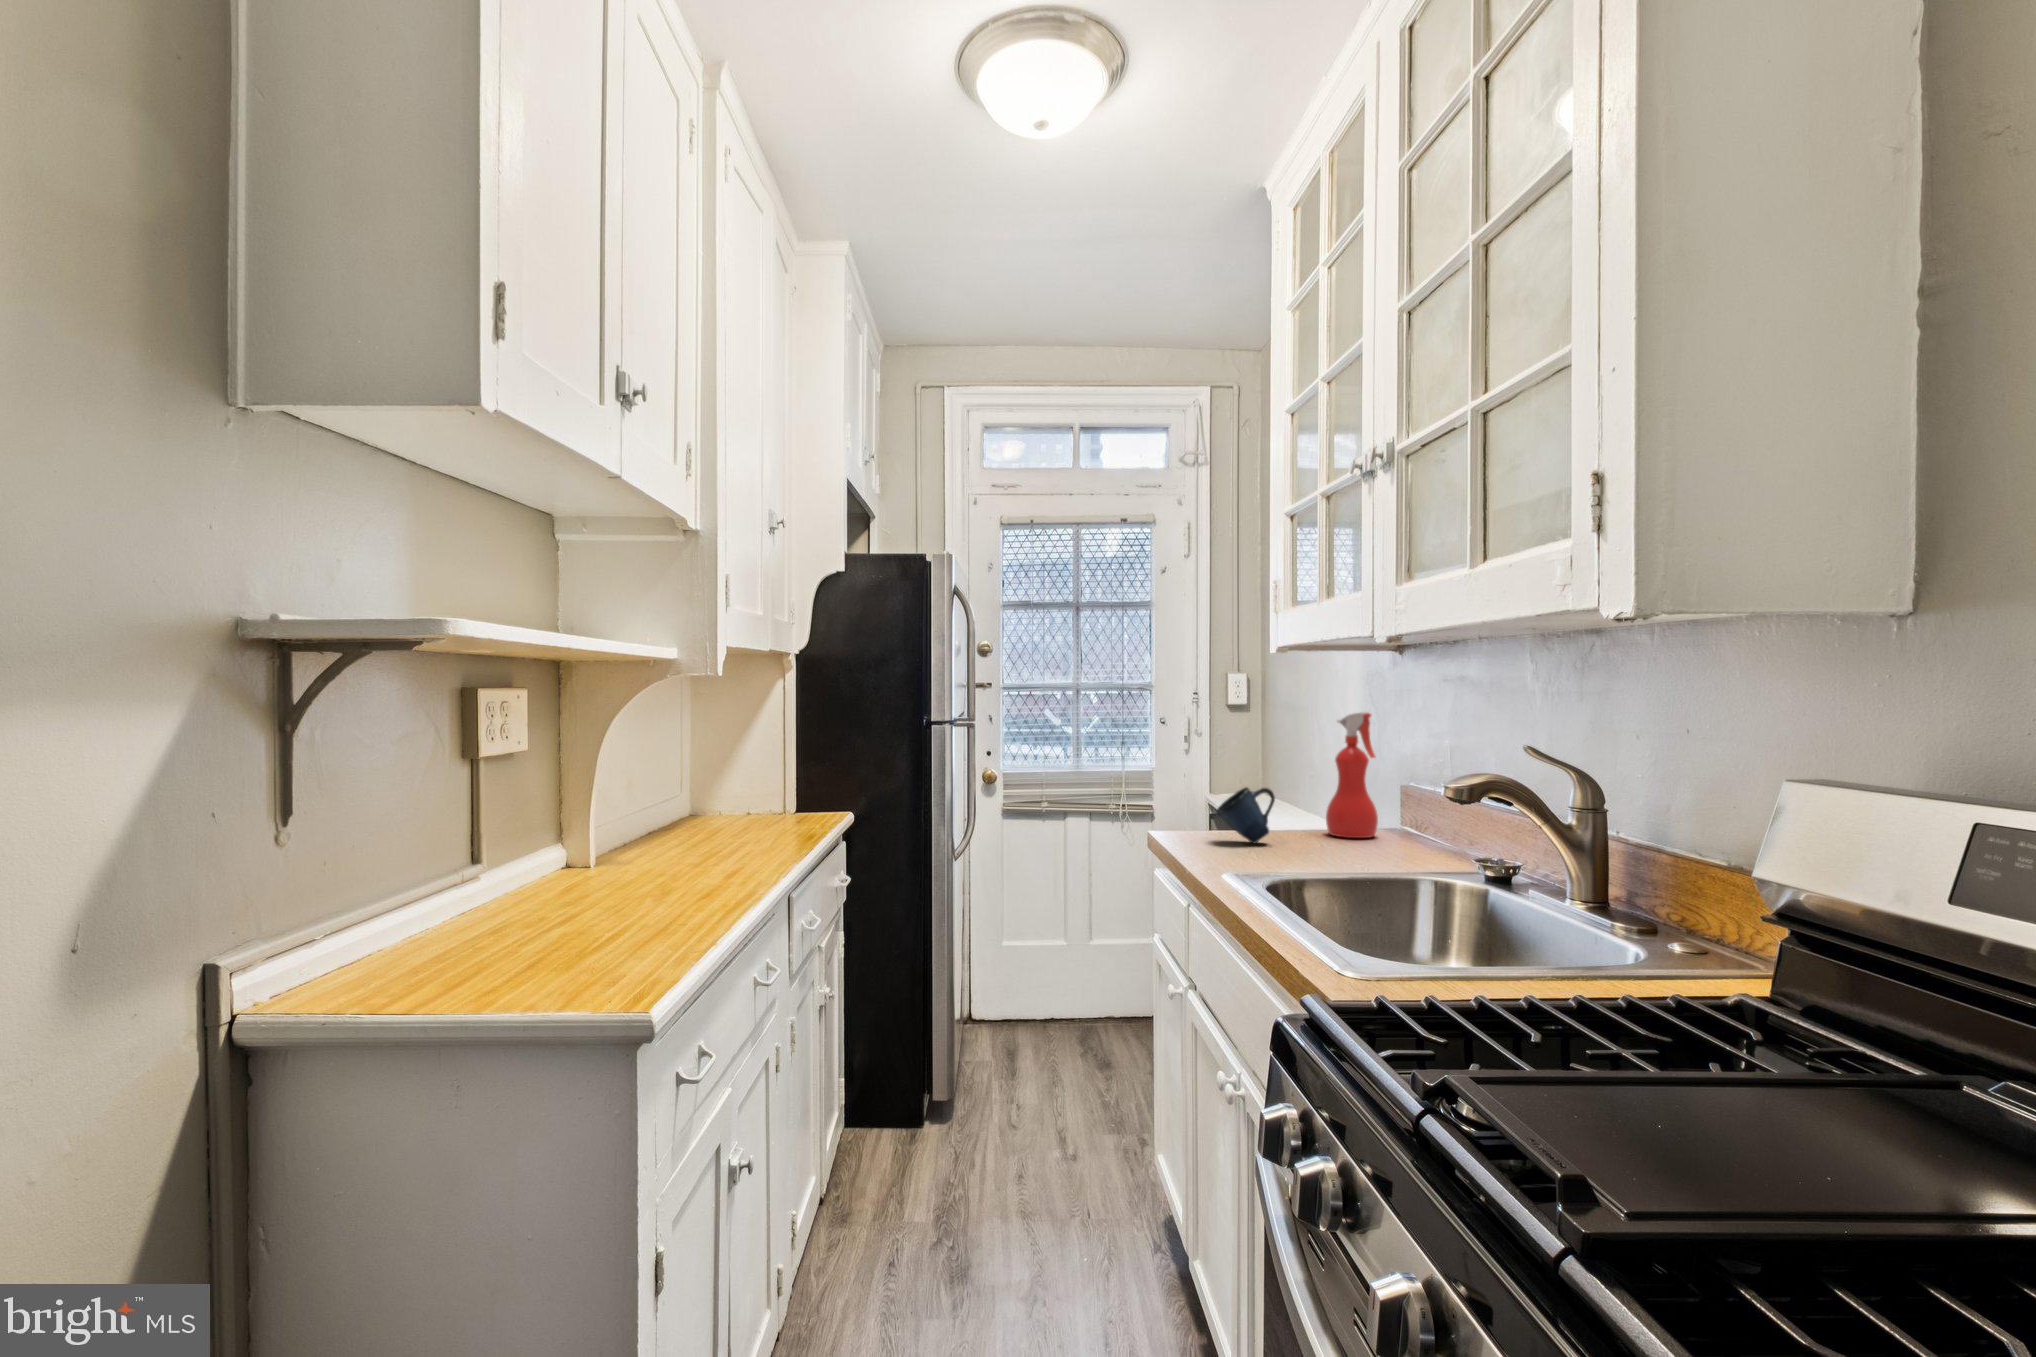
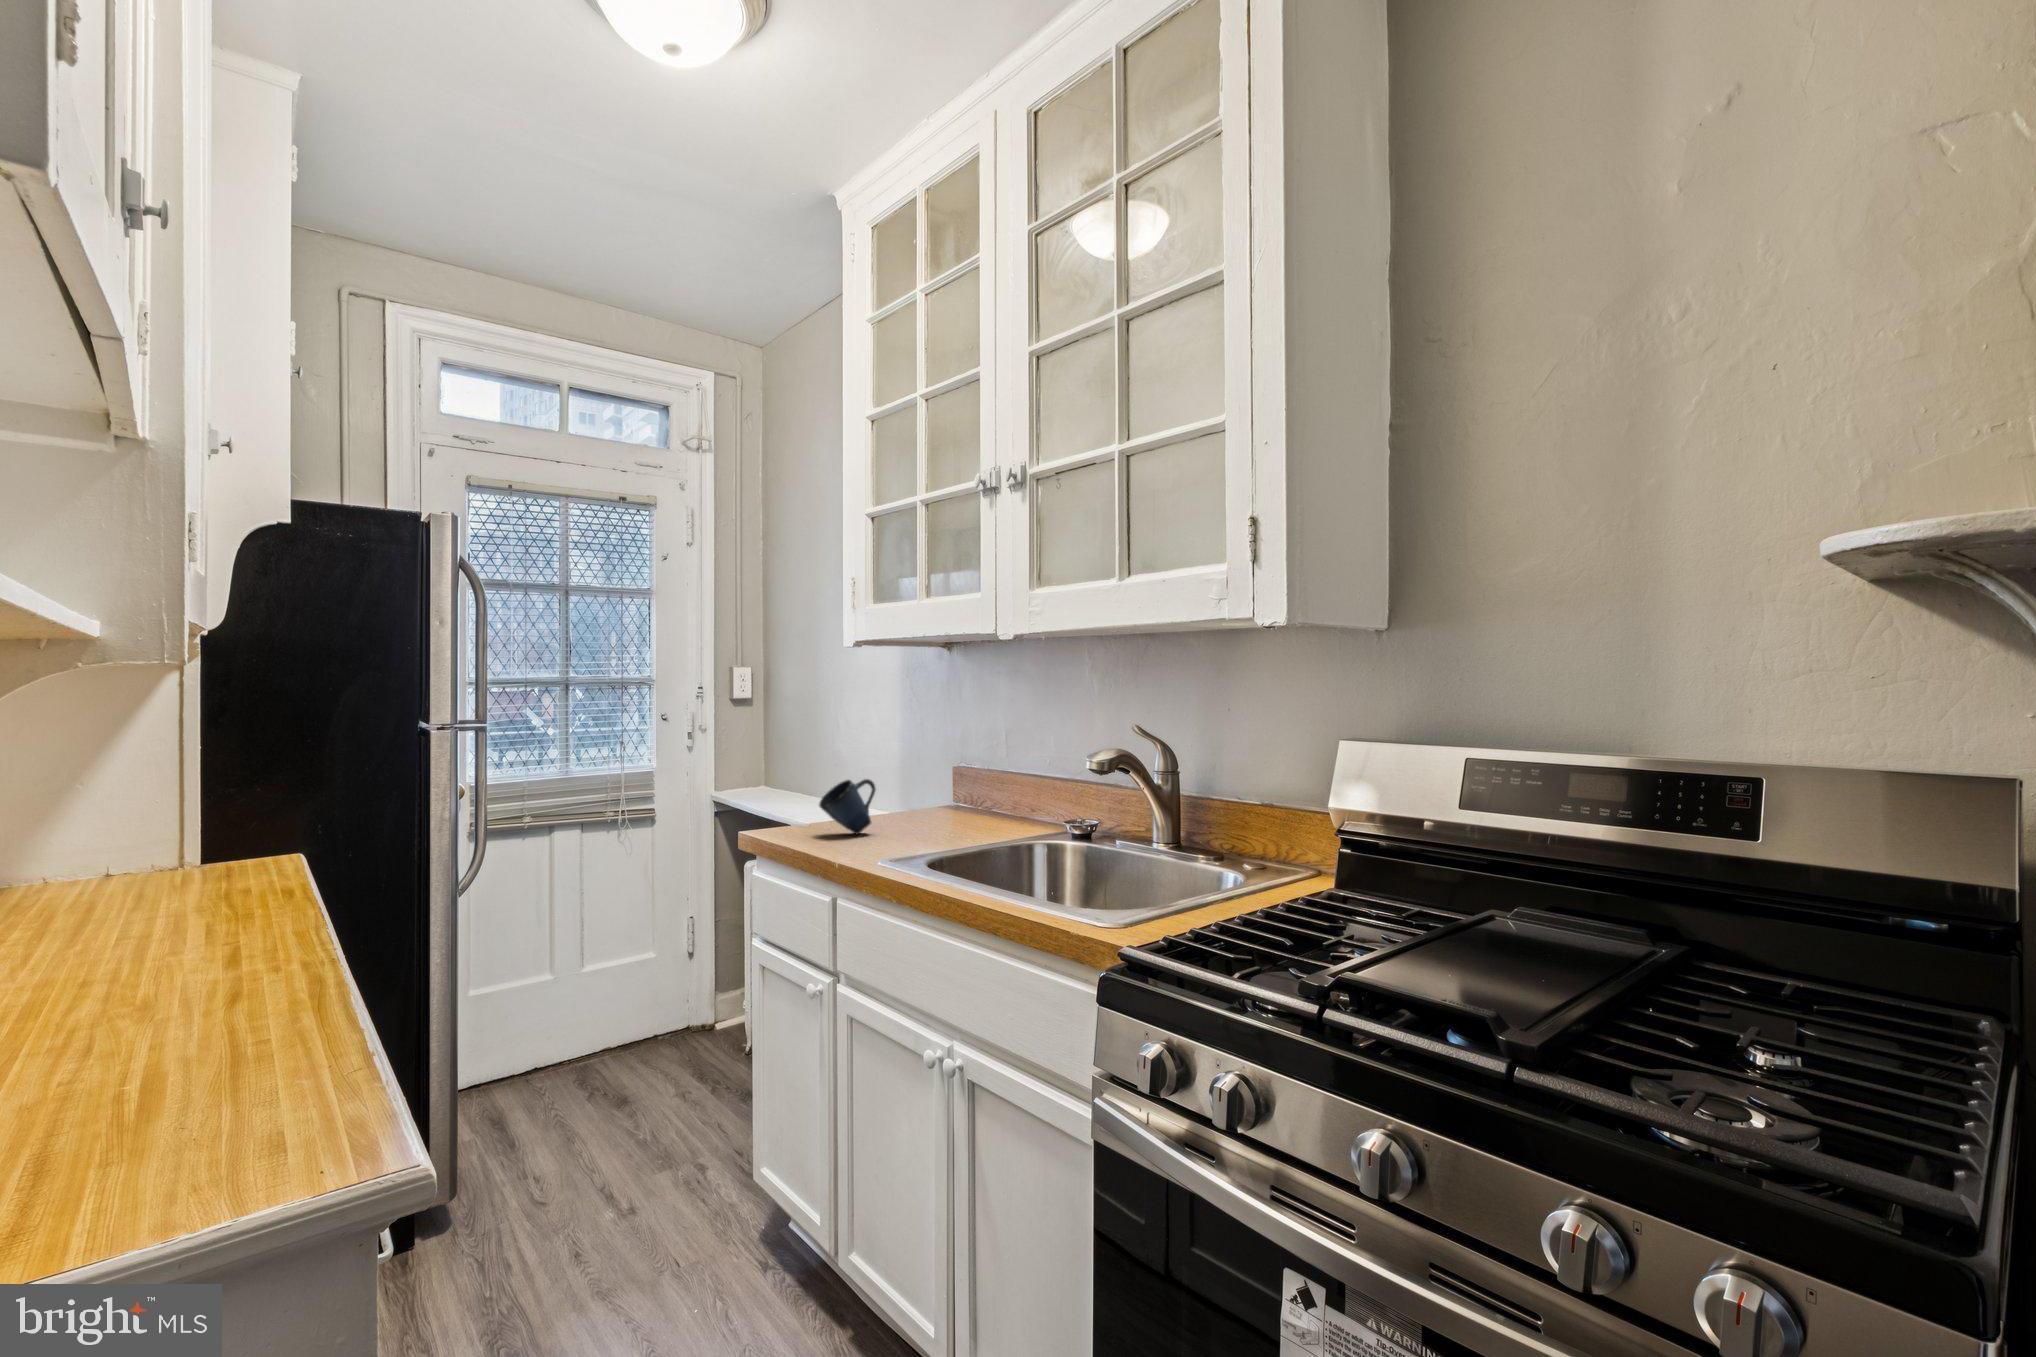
spray bottle: present [1326,712,1378,838] -> none [904,704,953,821]

